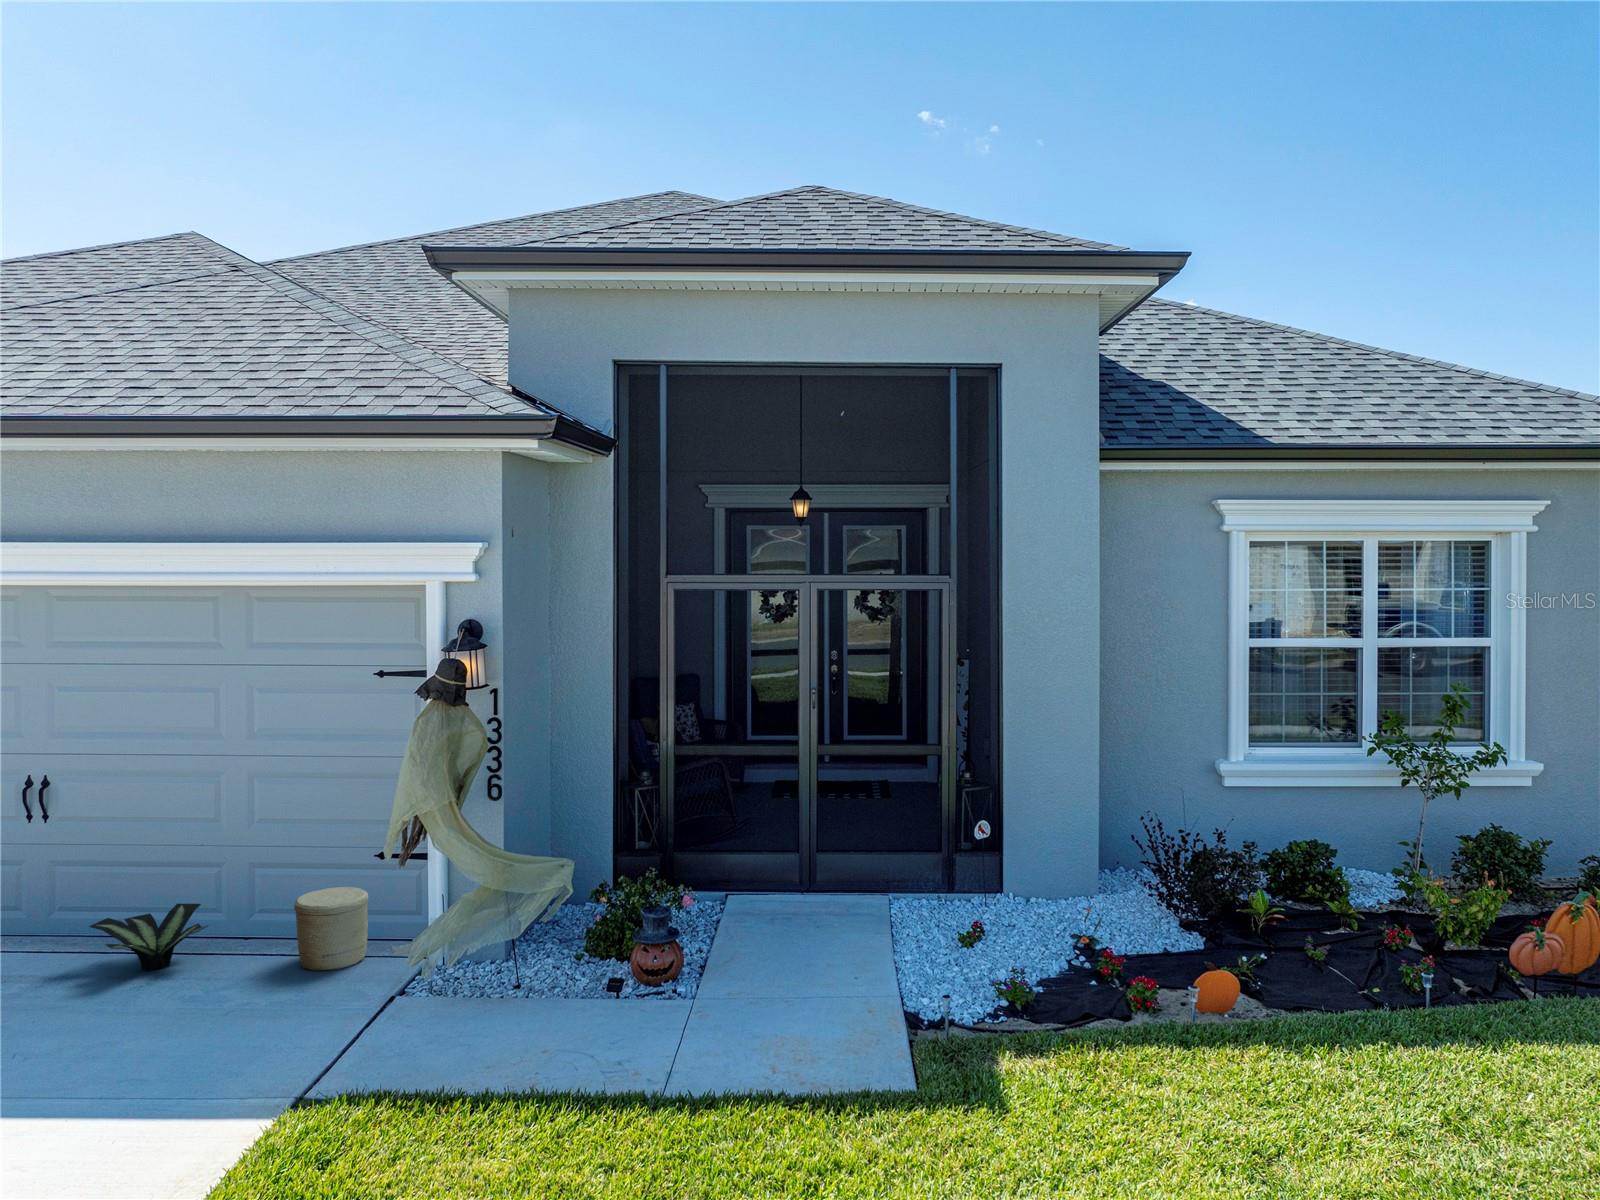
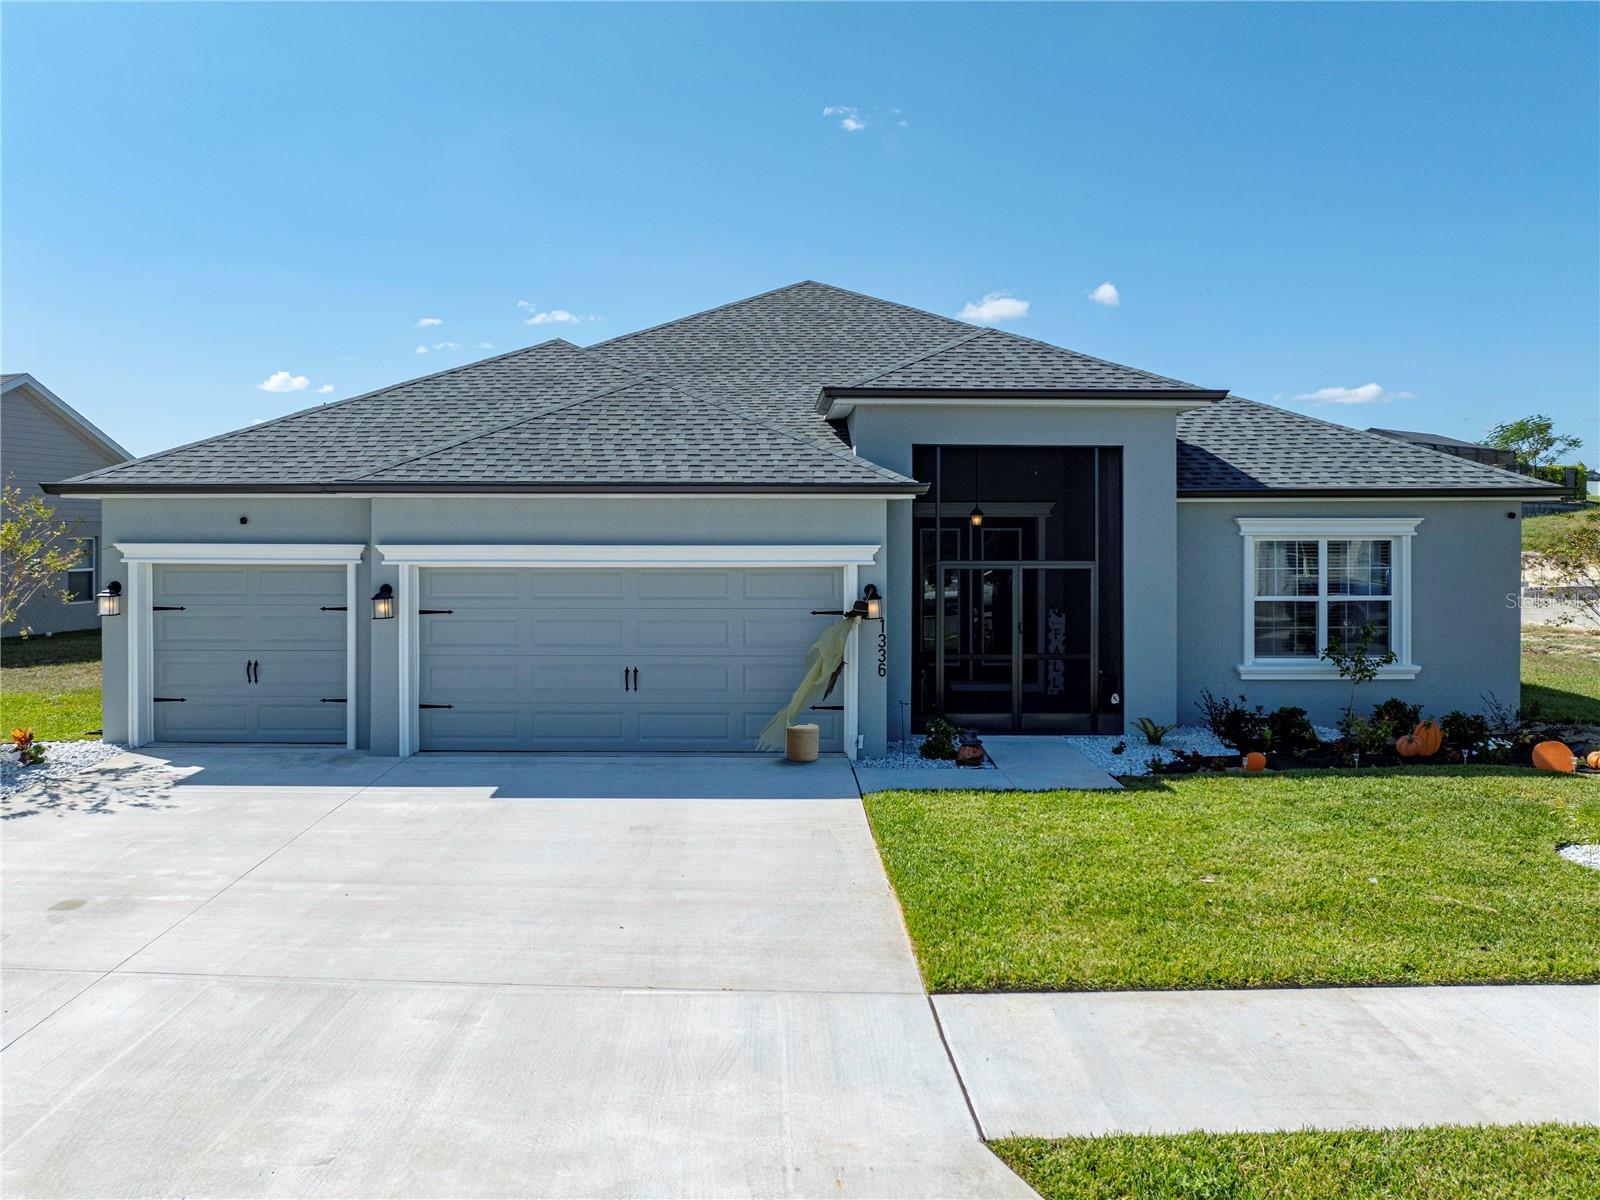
potted plant: present [89,904,209,972] -> present [1129,718,1178,744]

